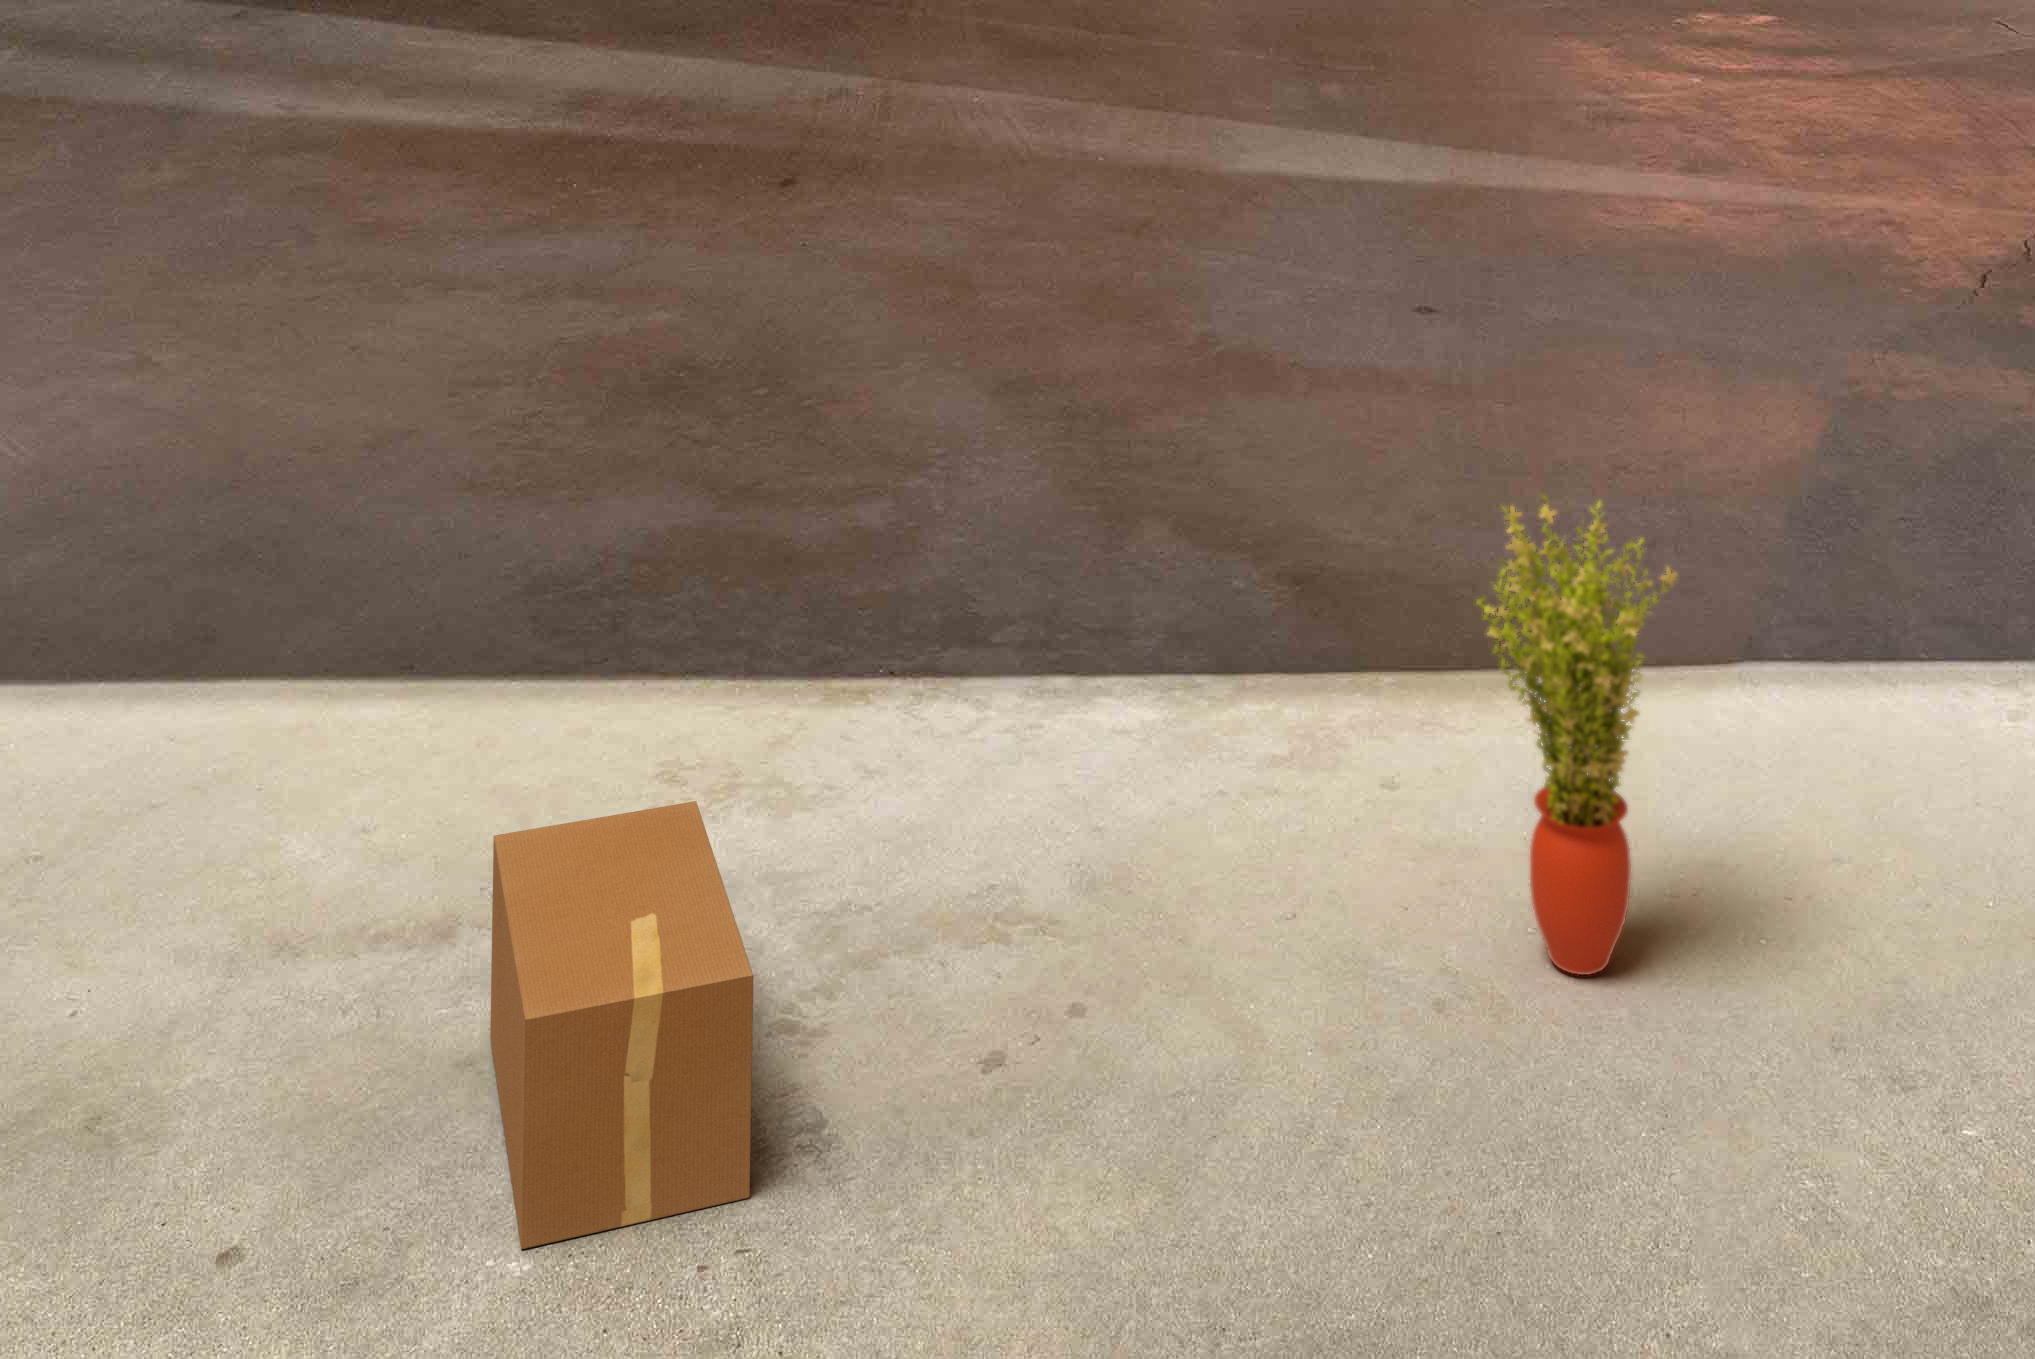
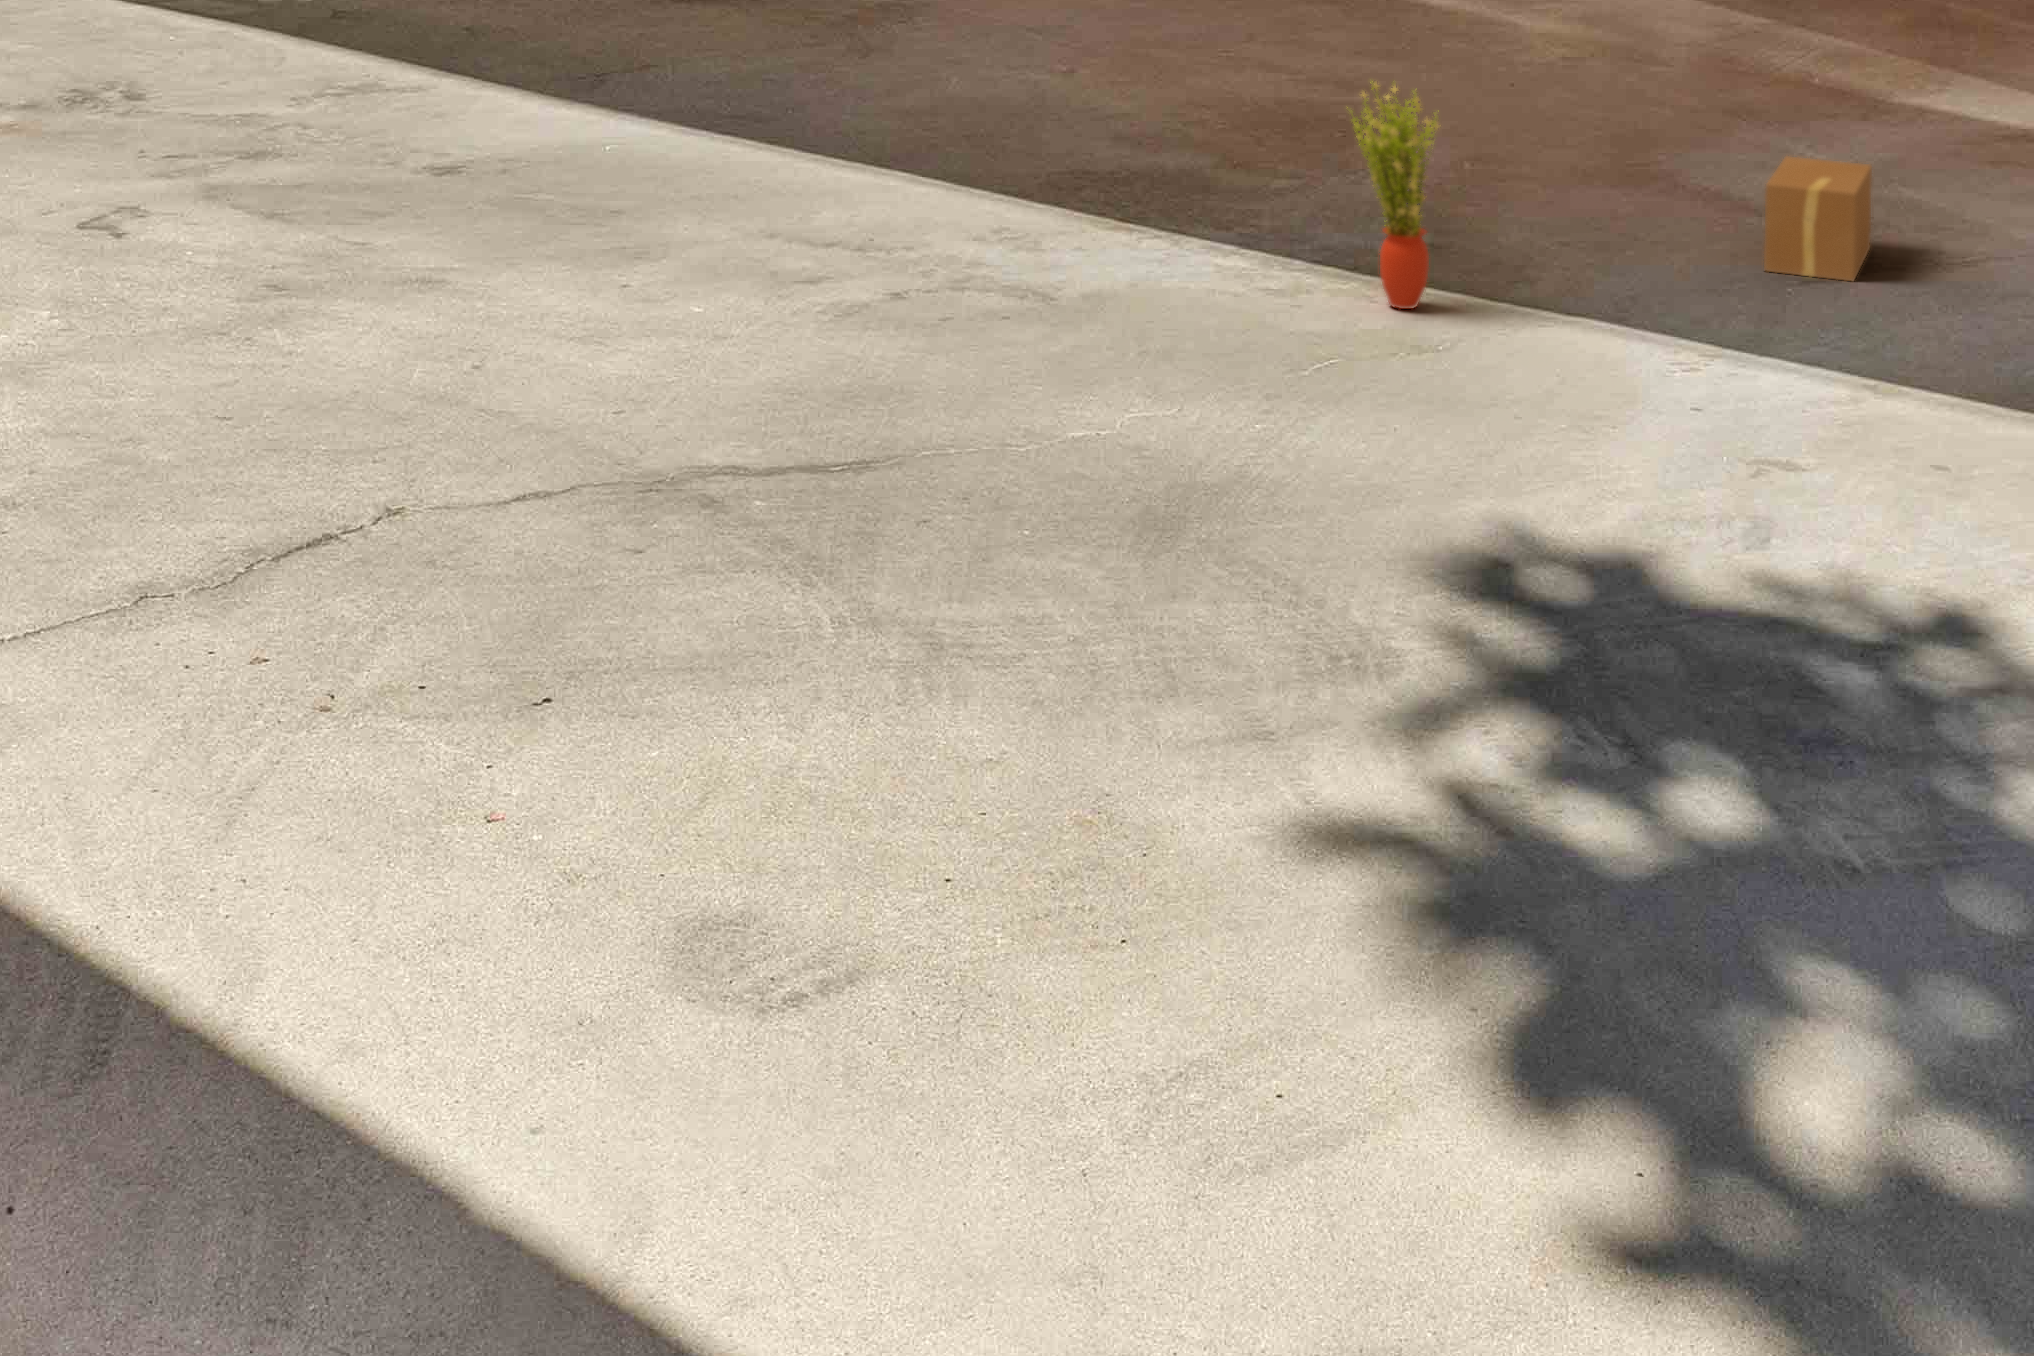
cardboard box: present [490,801,753,1249] -> present [1764,157,1872,281]

